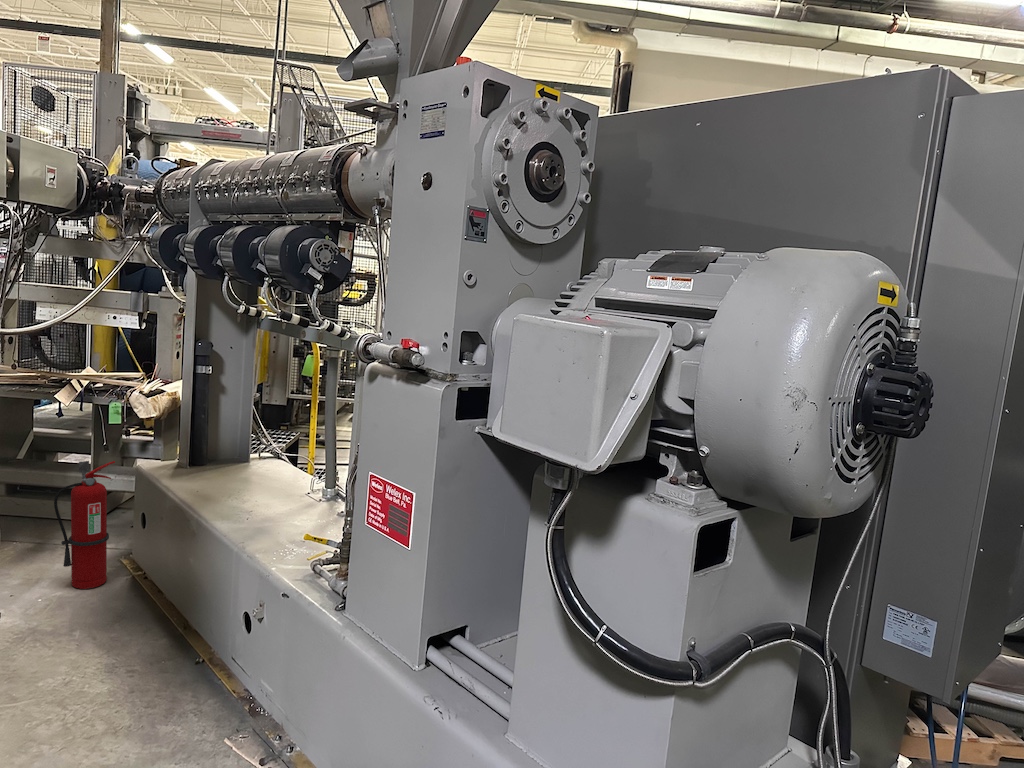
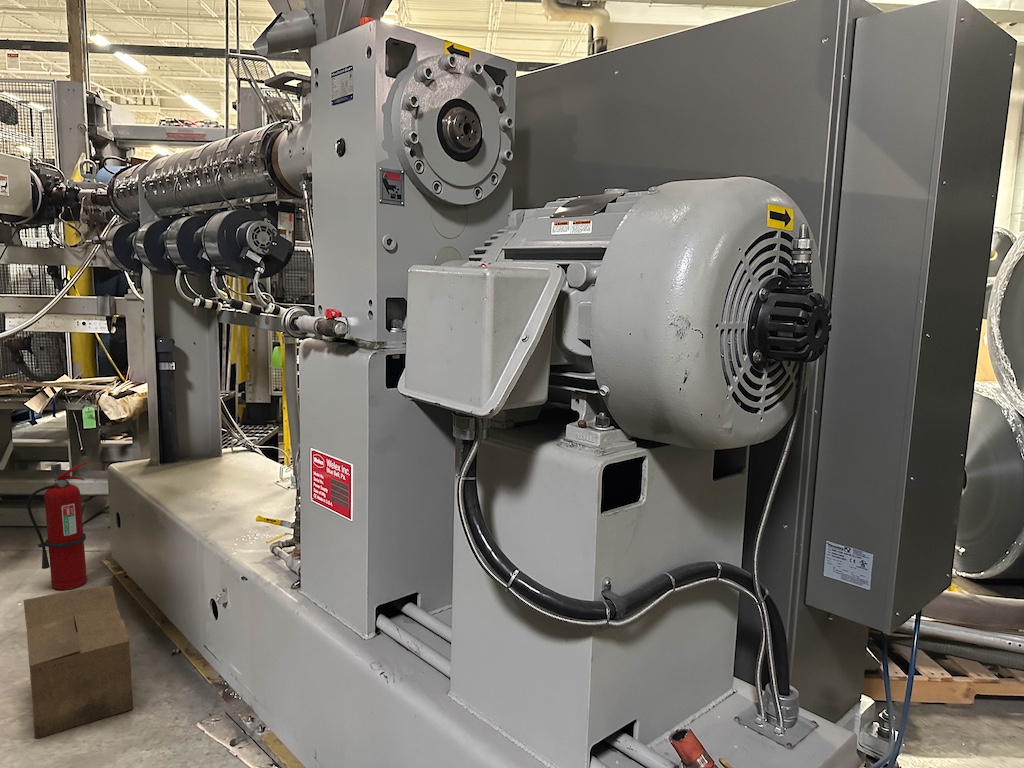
cardboard box: none [56,591,162,745] -> present [24,586,133,738]

